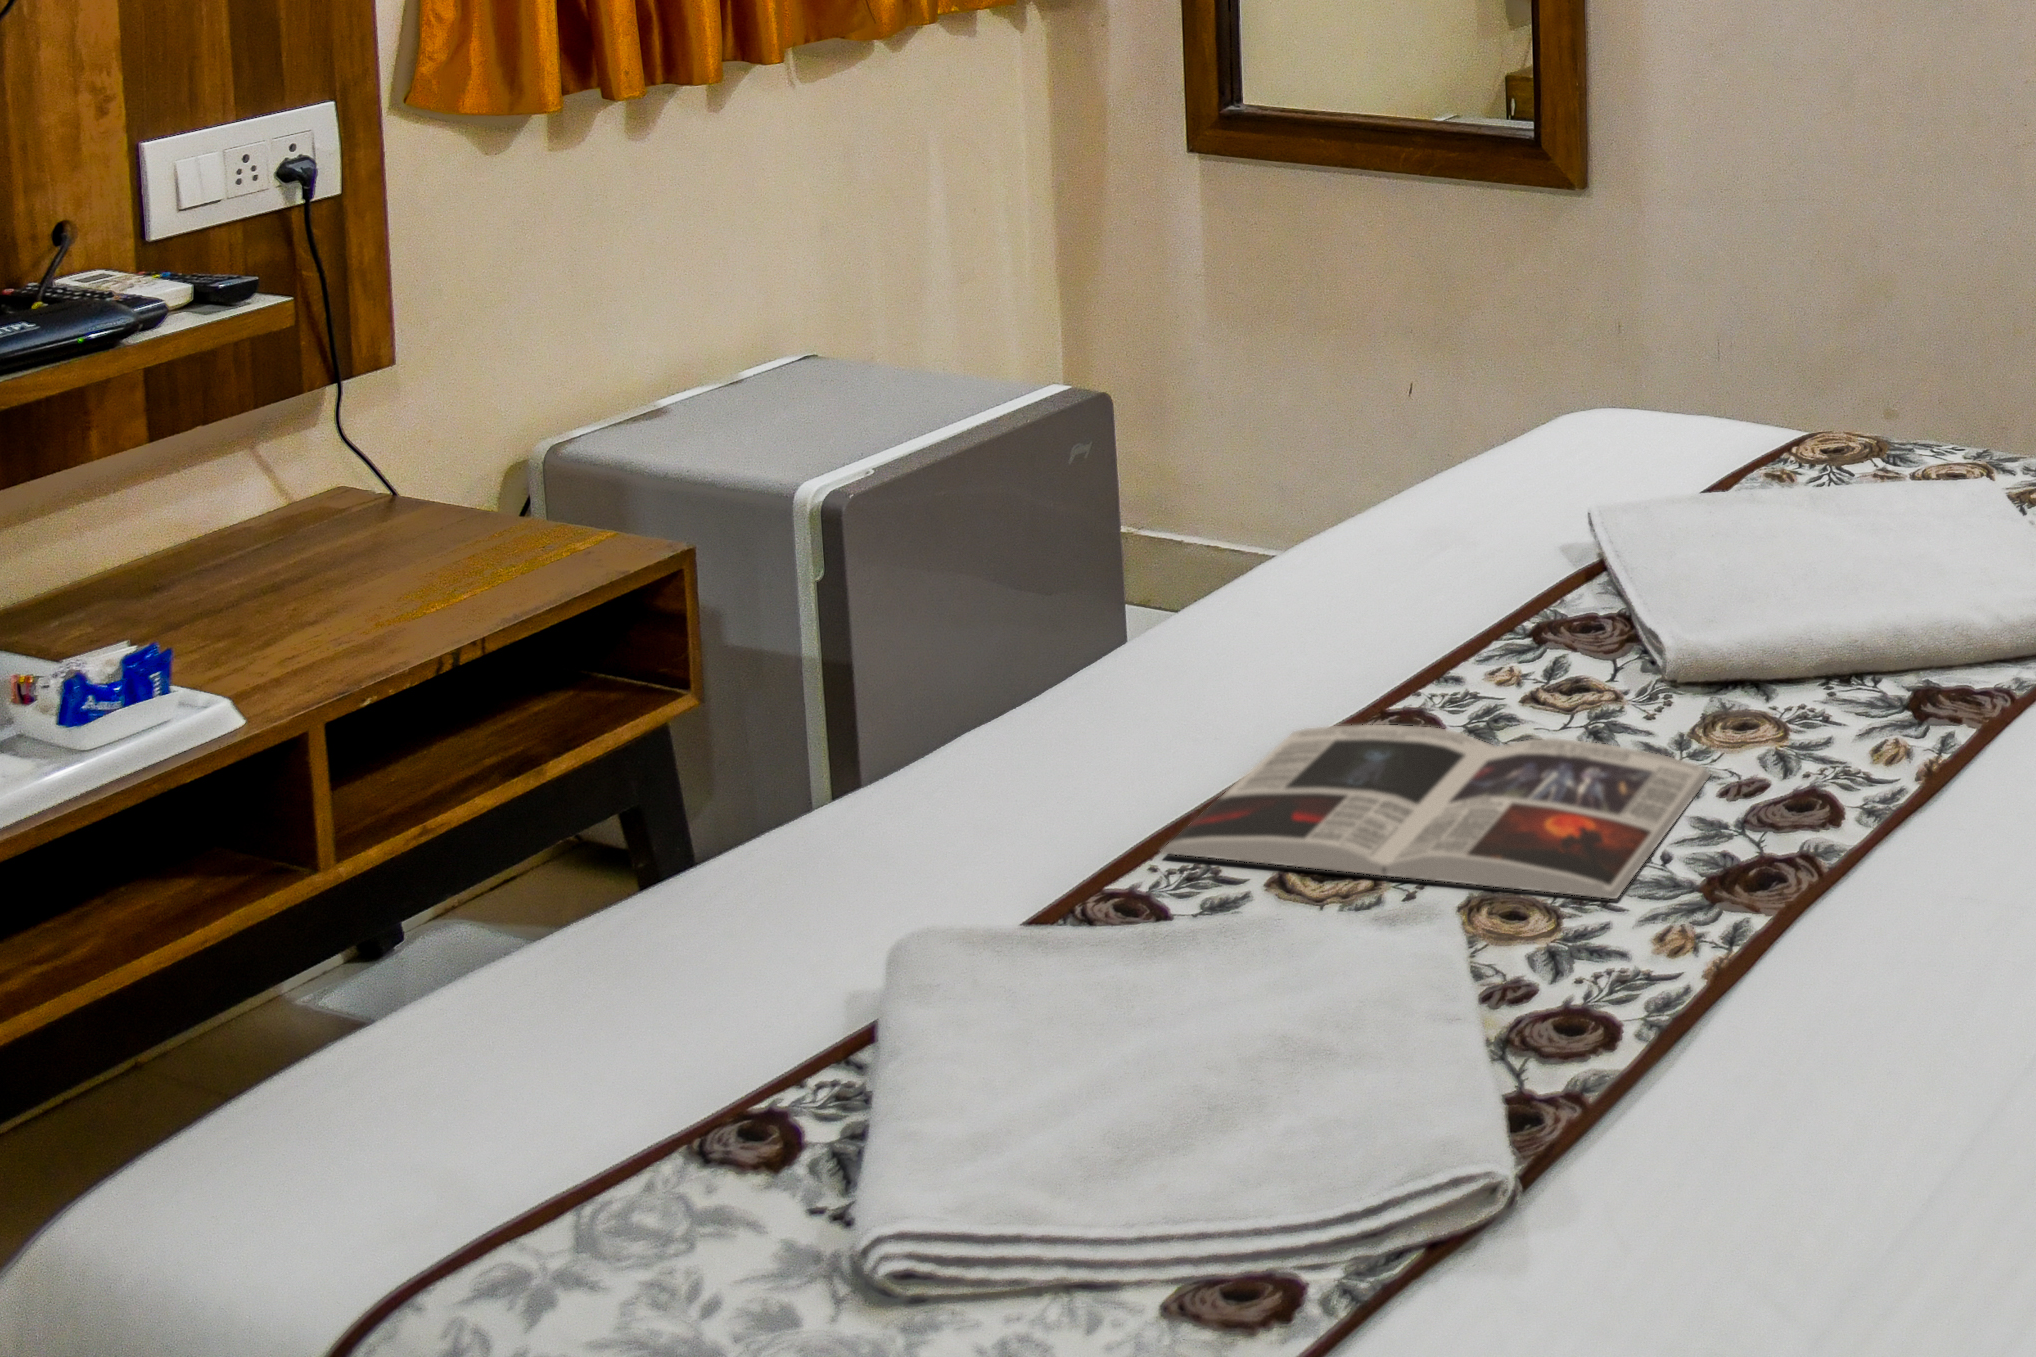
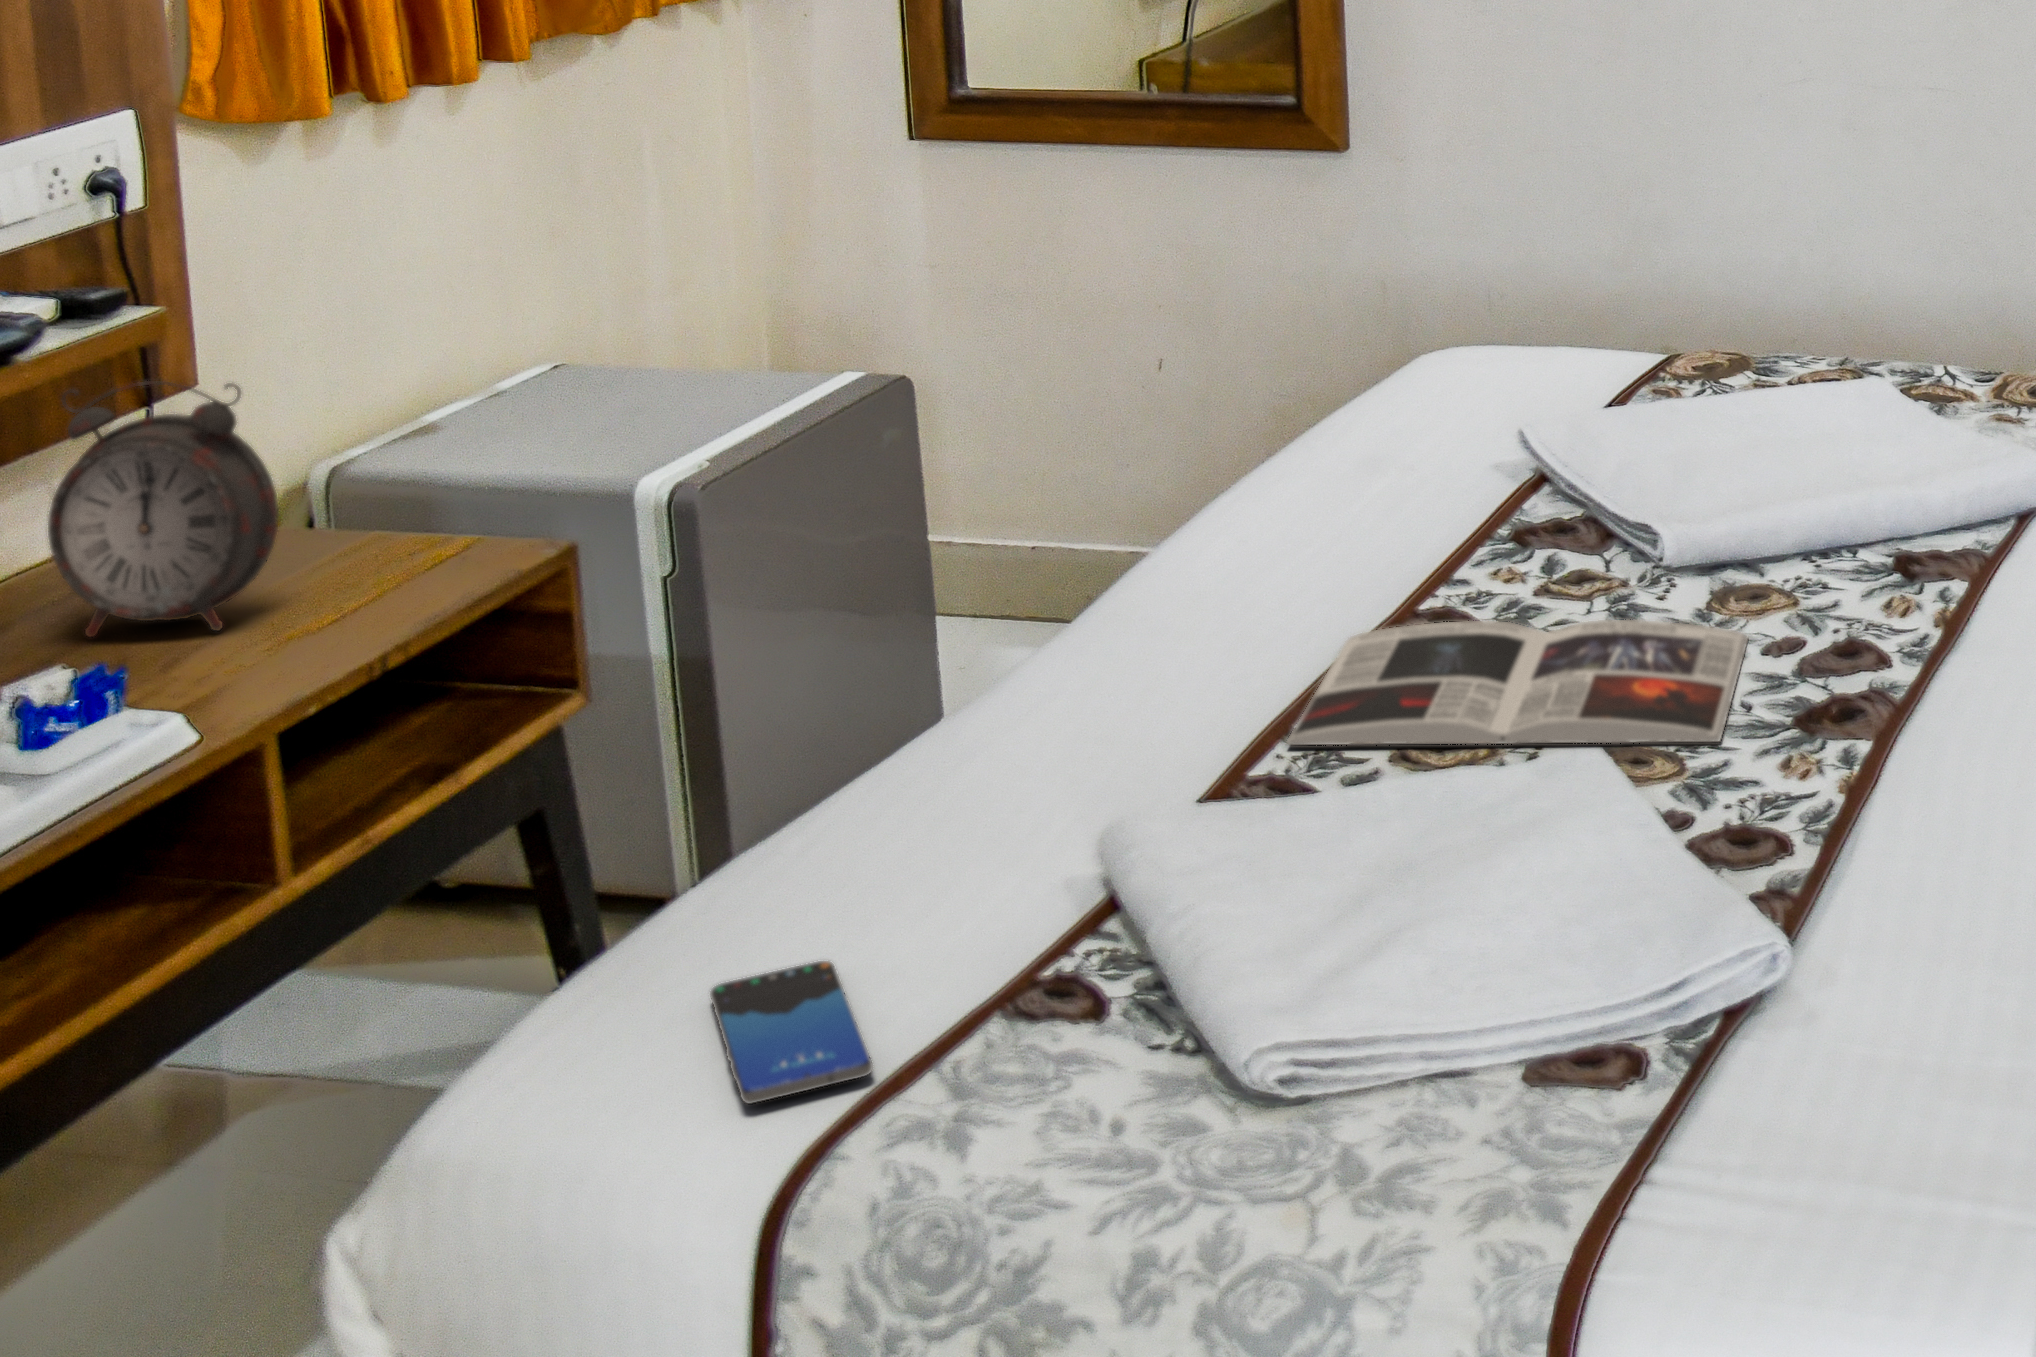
alarm clock: none [182,363,393,619] -> present [48,382,279,637]
smartphone: none [377,1058,566,1224] -> present [710,961,873,1104]

